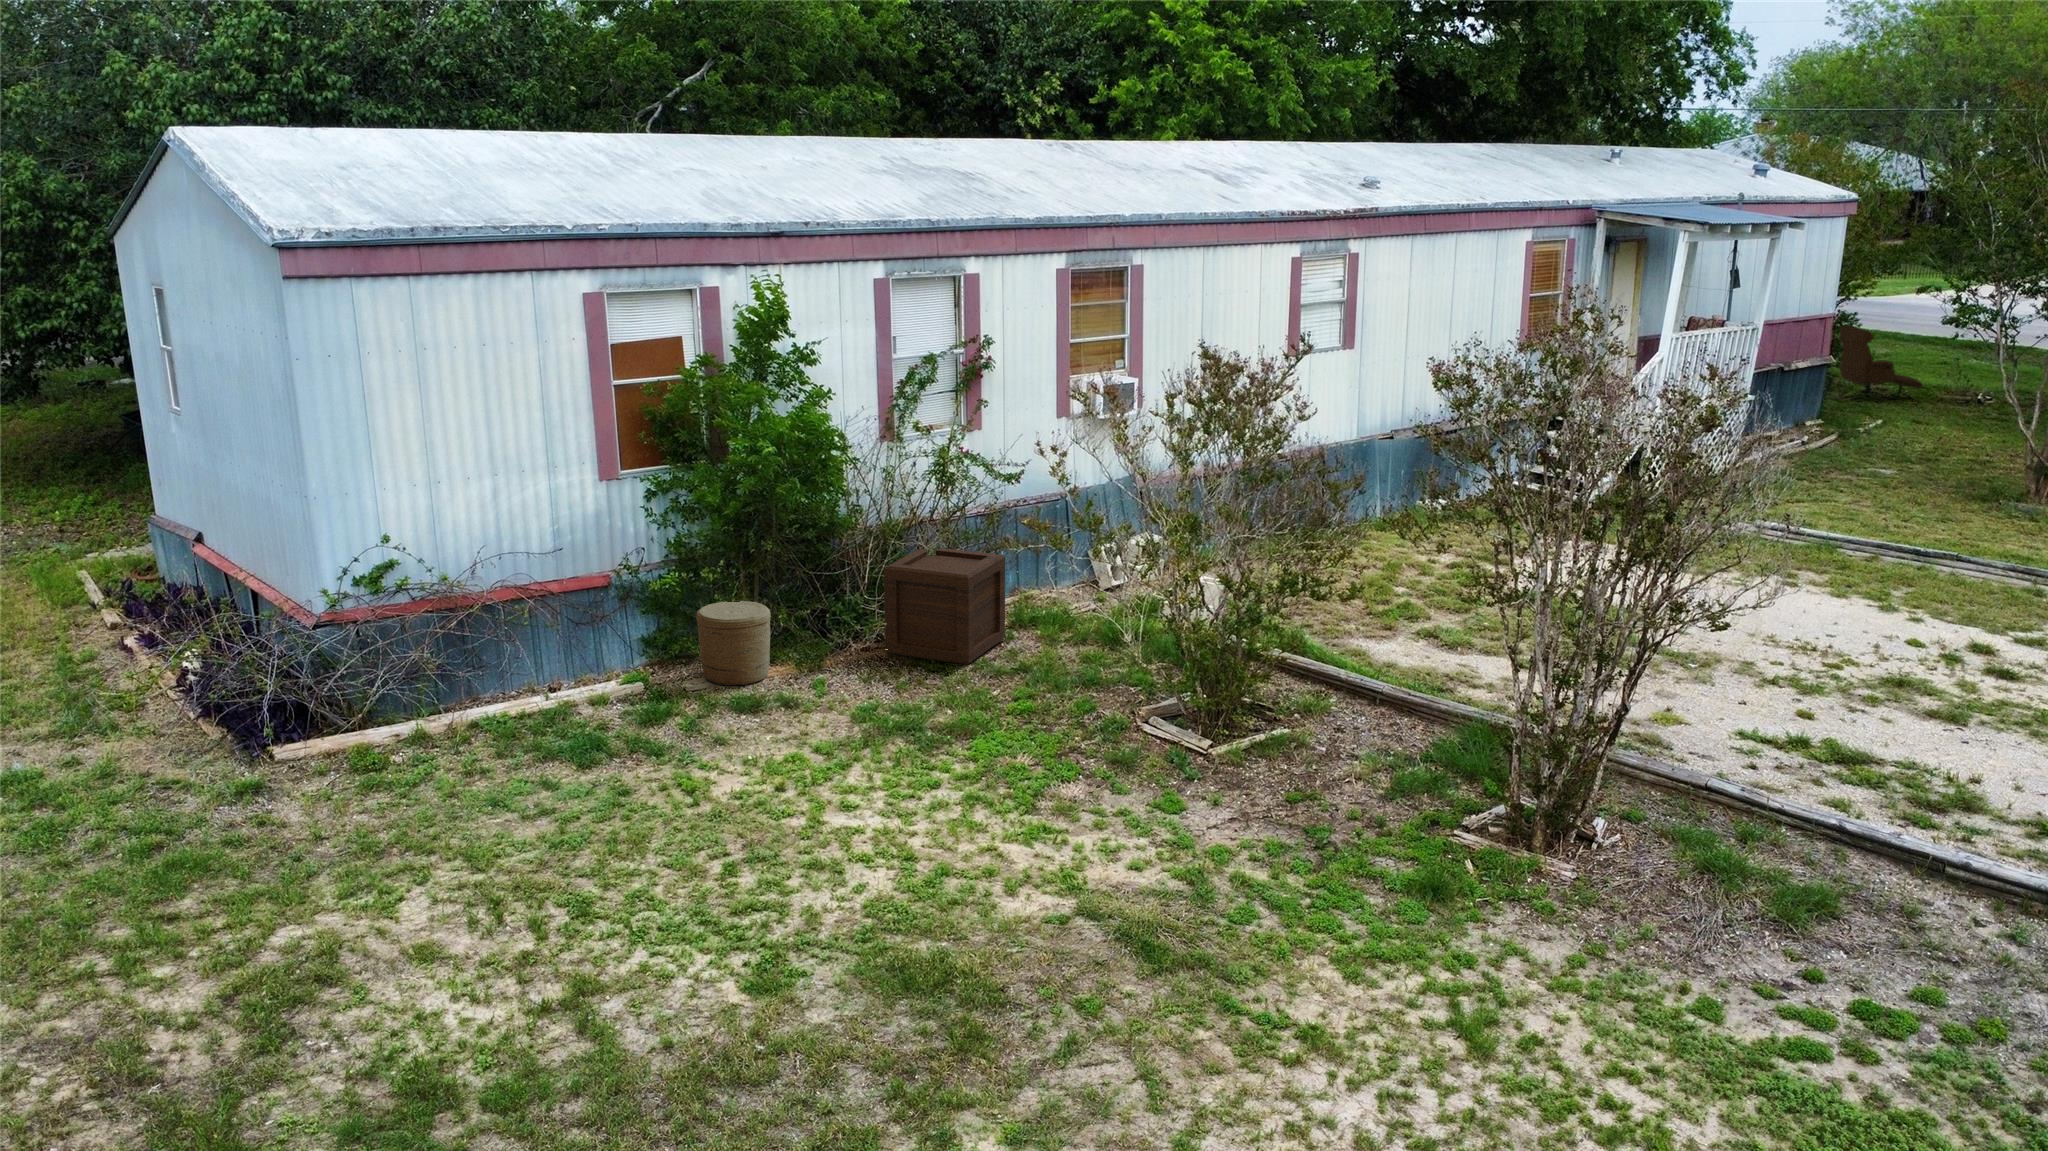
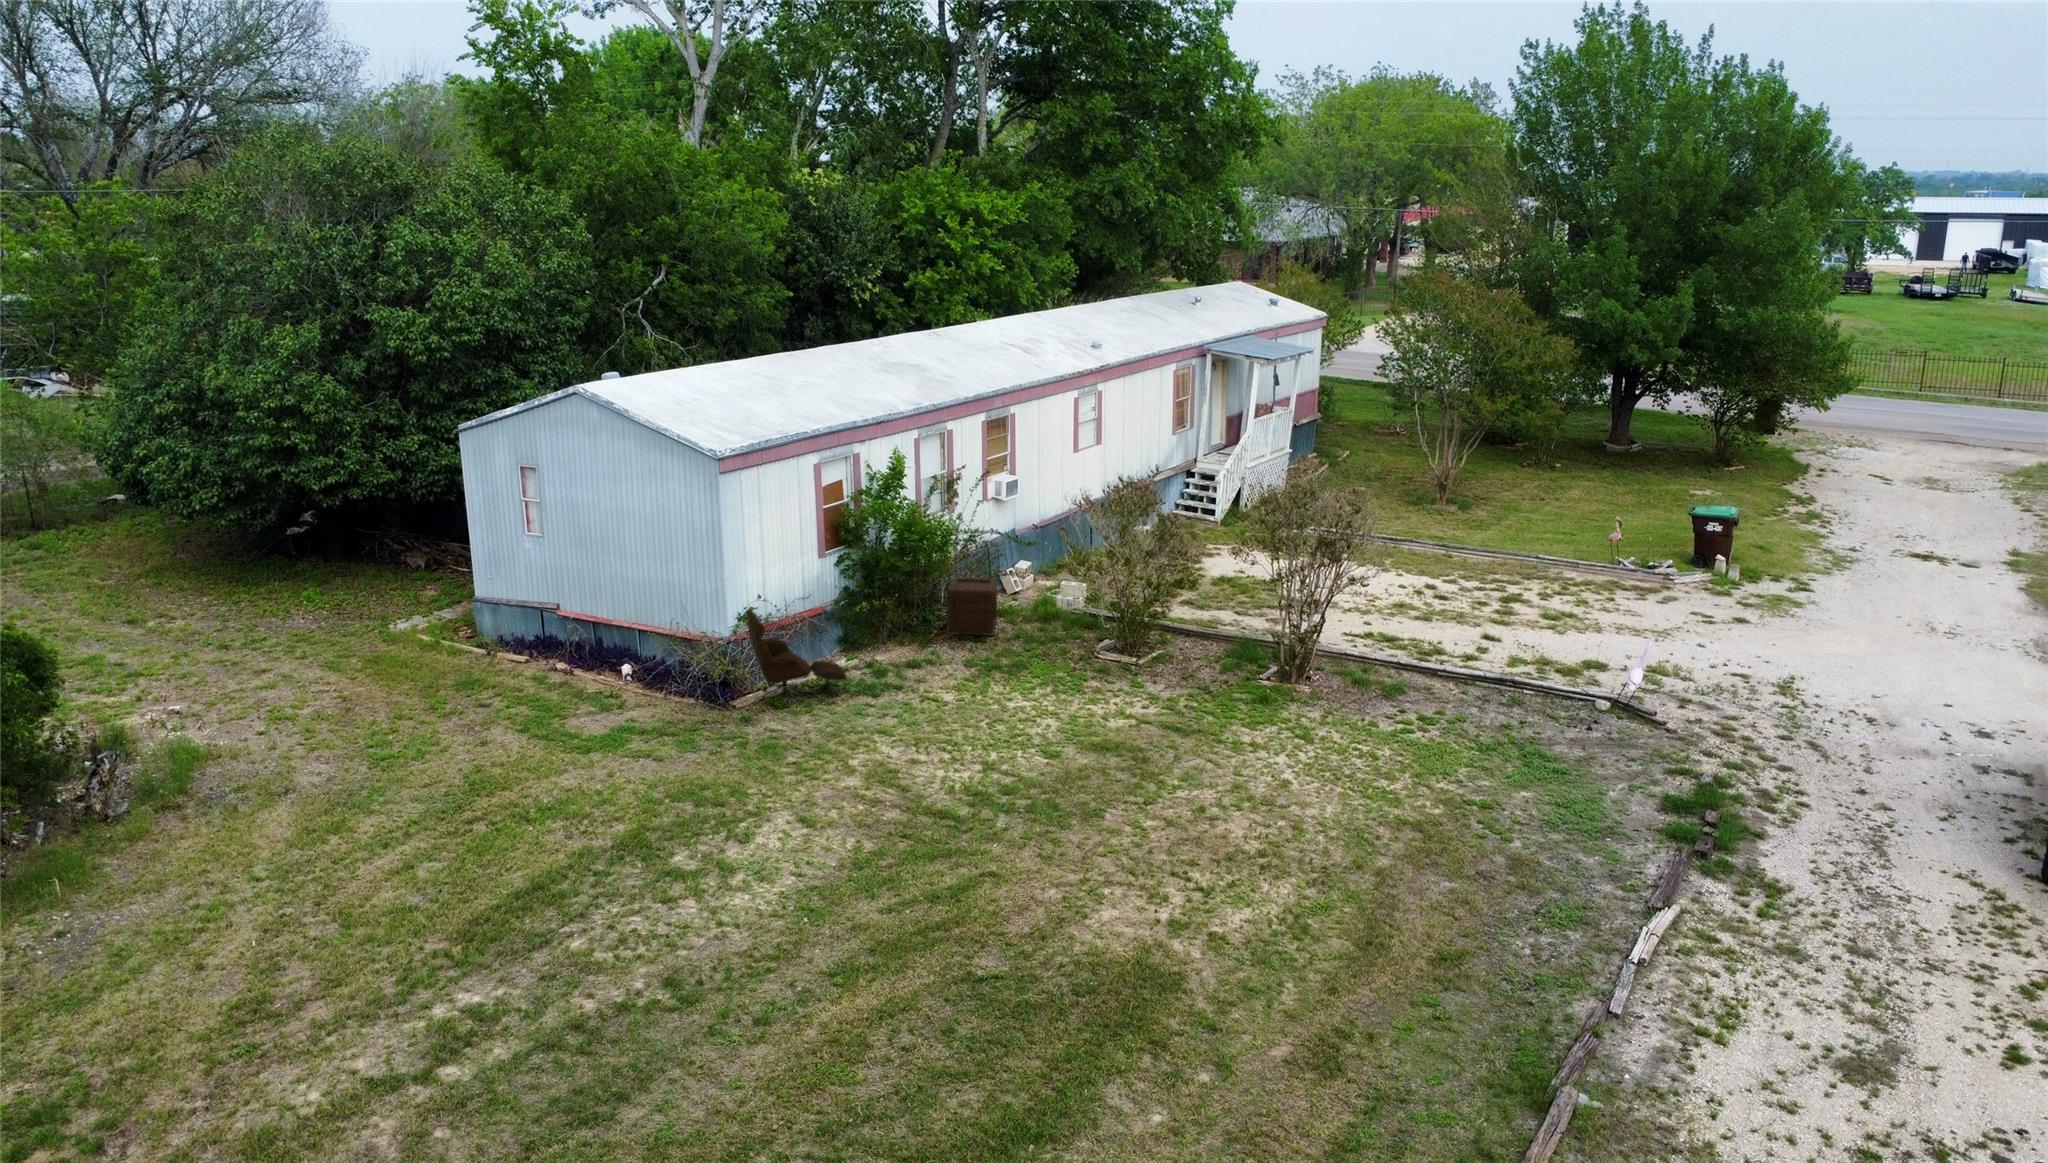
lounge chair: present [1838,326,1923,402] -> present [746,611,847,703]
woven basket: present [696,601,771,686] -> none [869,613,907,656]

